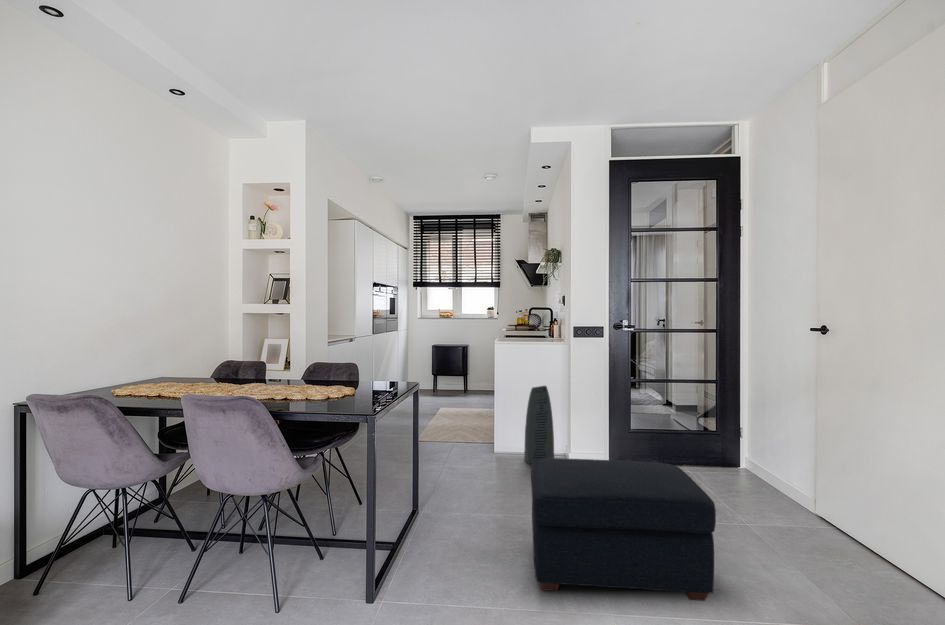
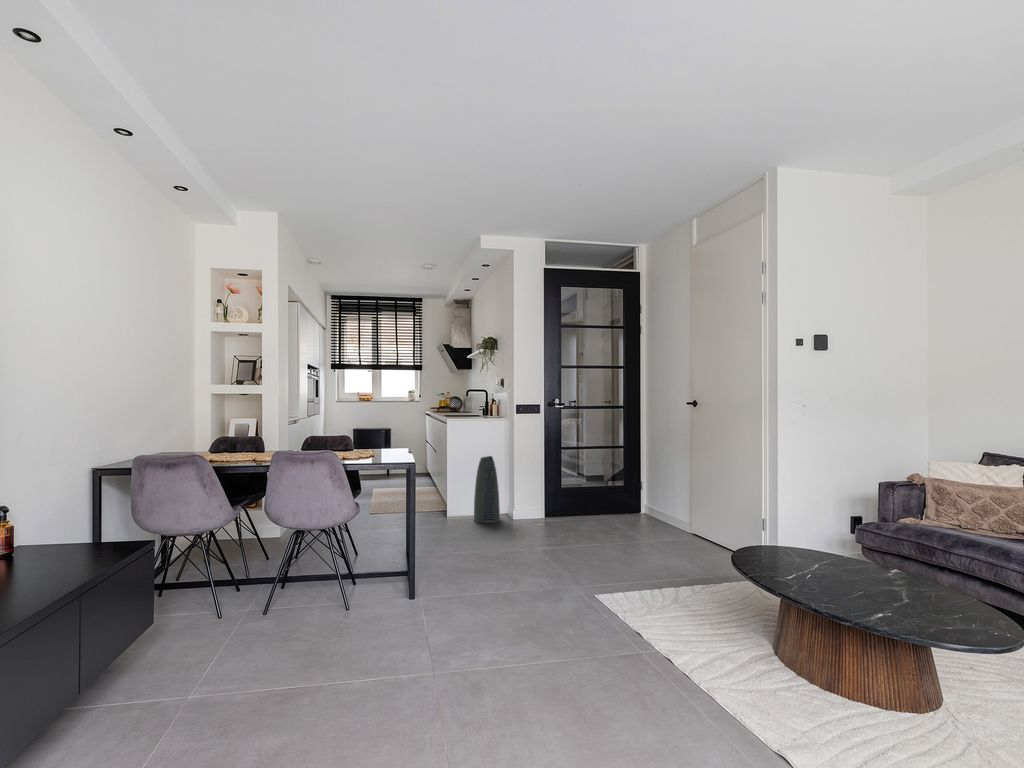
ottoman: present [531,458,716,601] -> none [504,496,629,581]

